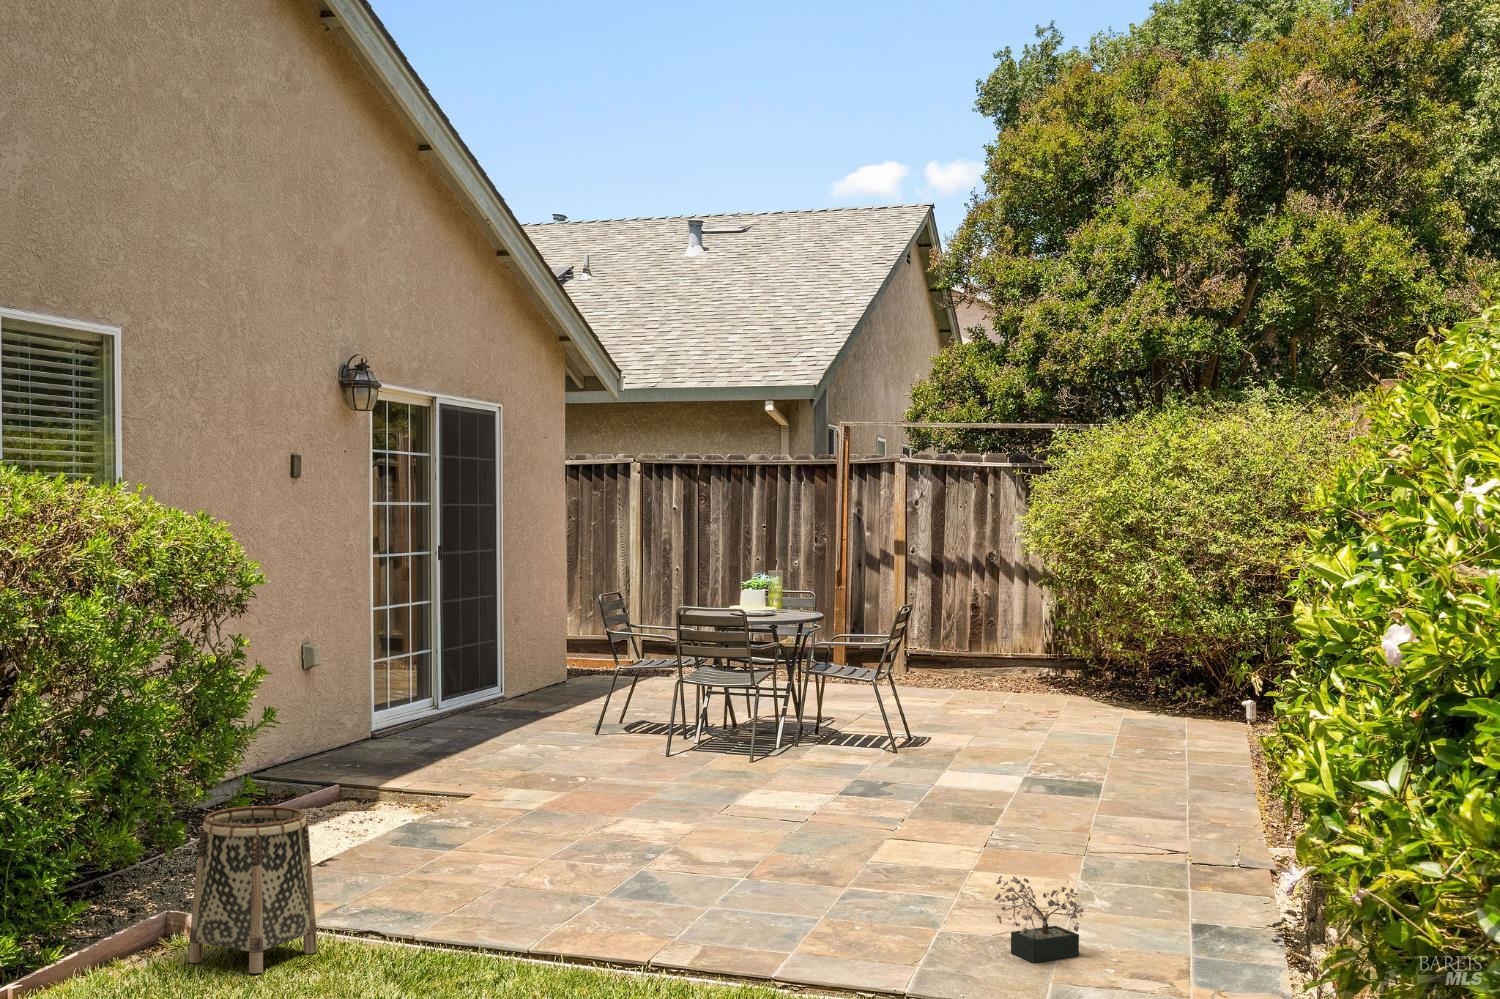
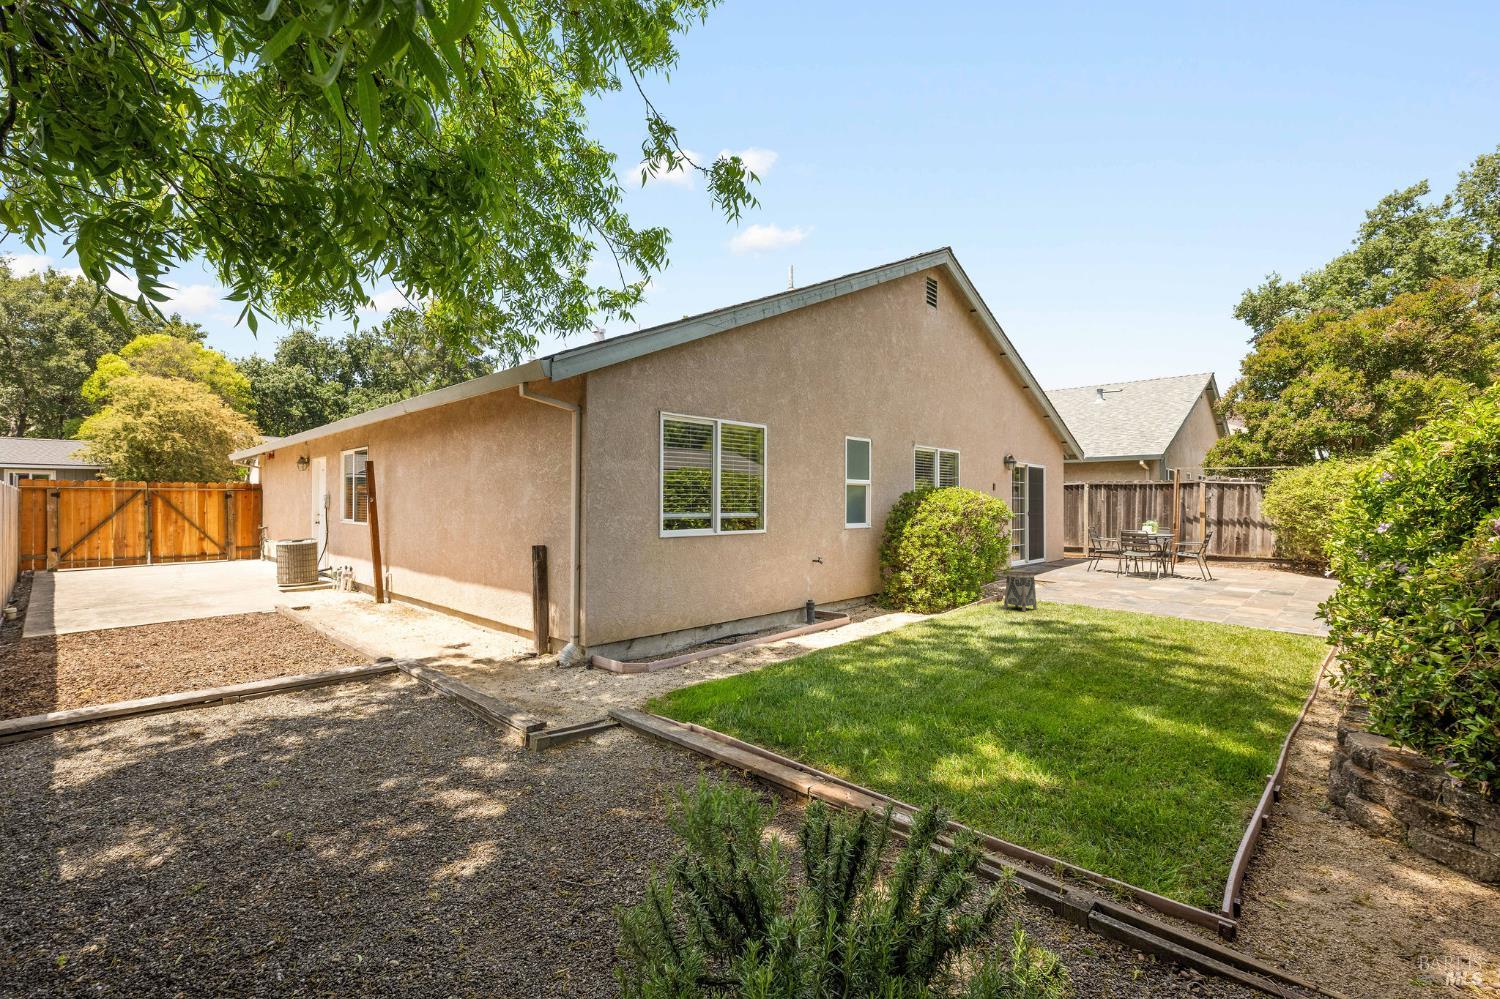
decorative plant: present [994,876,1083,963] -> none [1251,603,1285,628]

